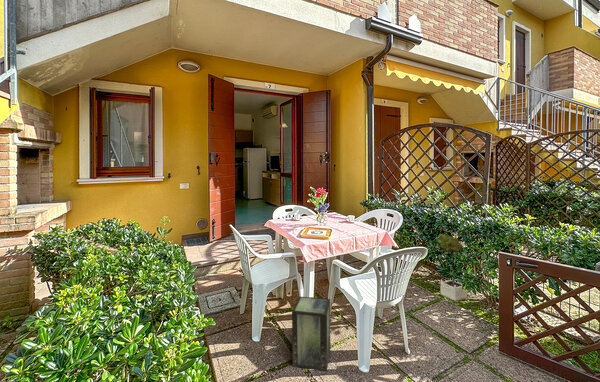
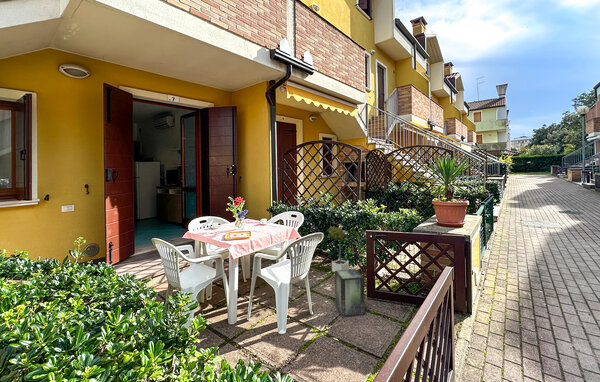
storage box: present [292,297,330,371] -> present [335,269,365,317]

